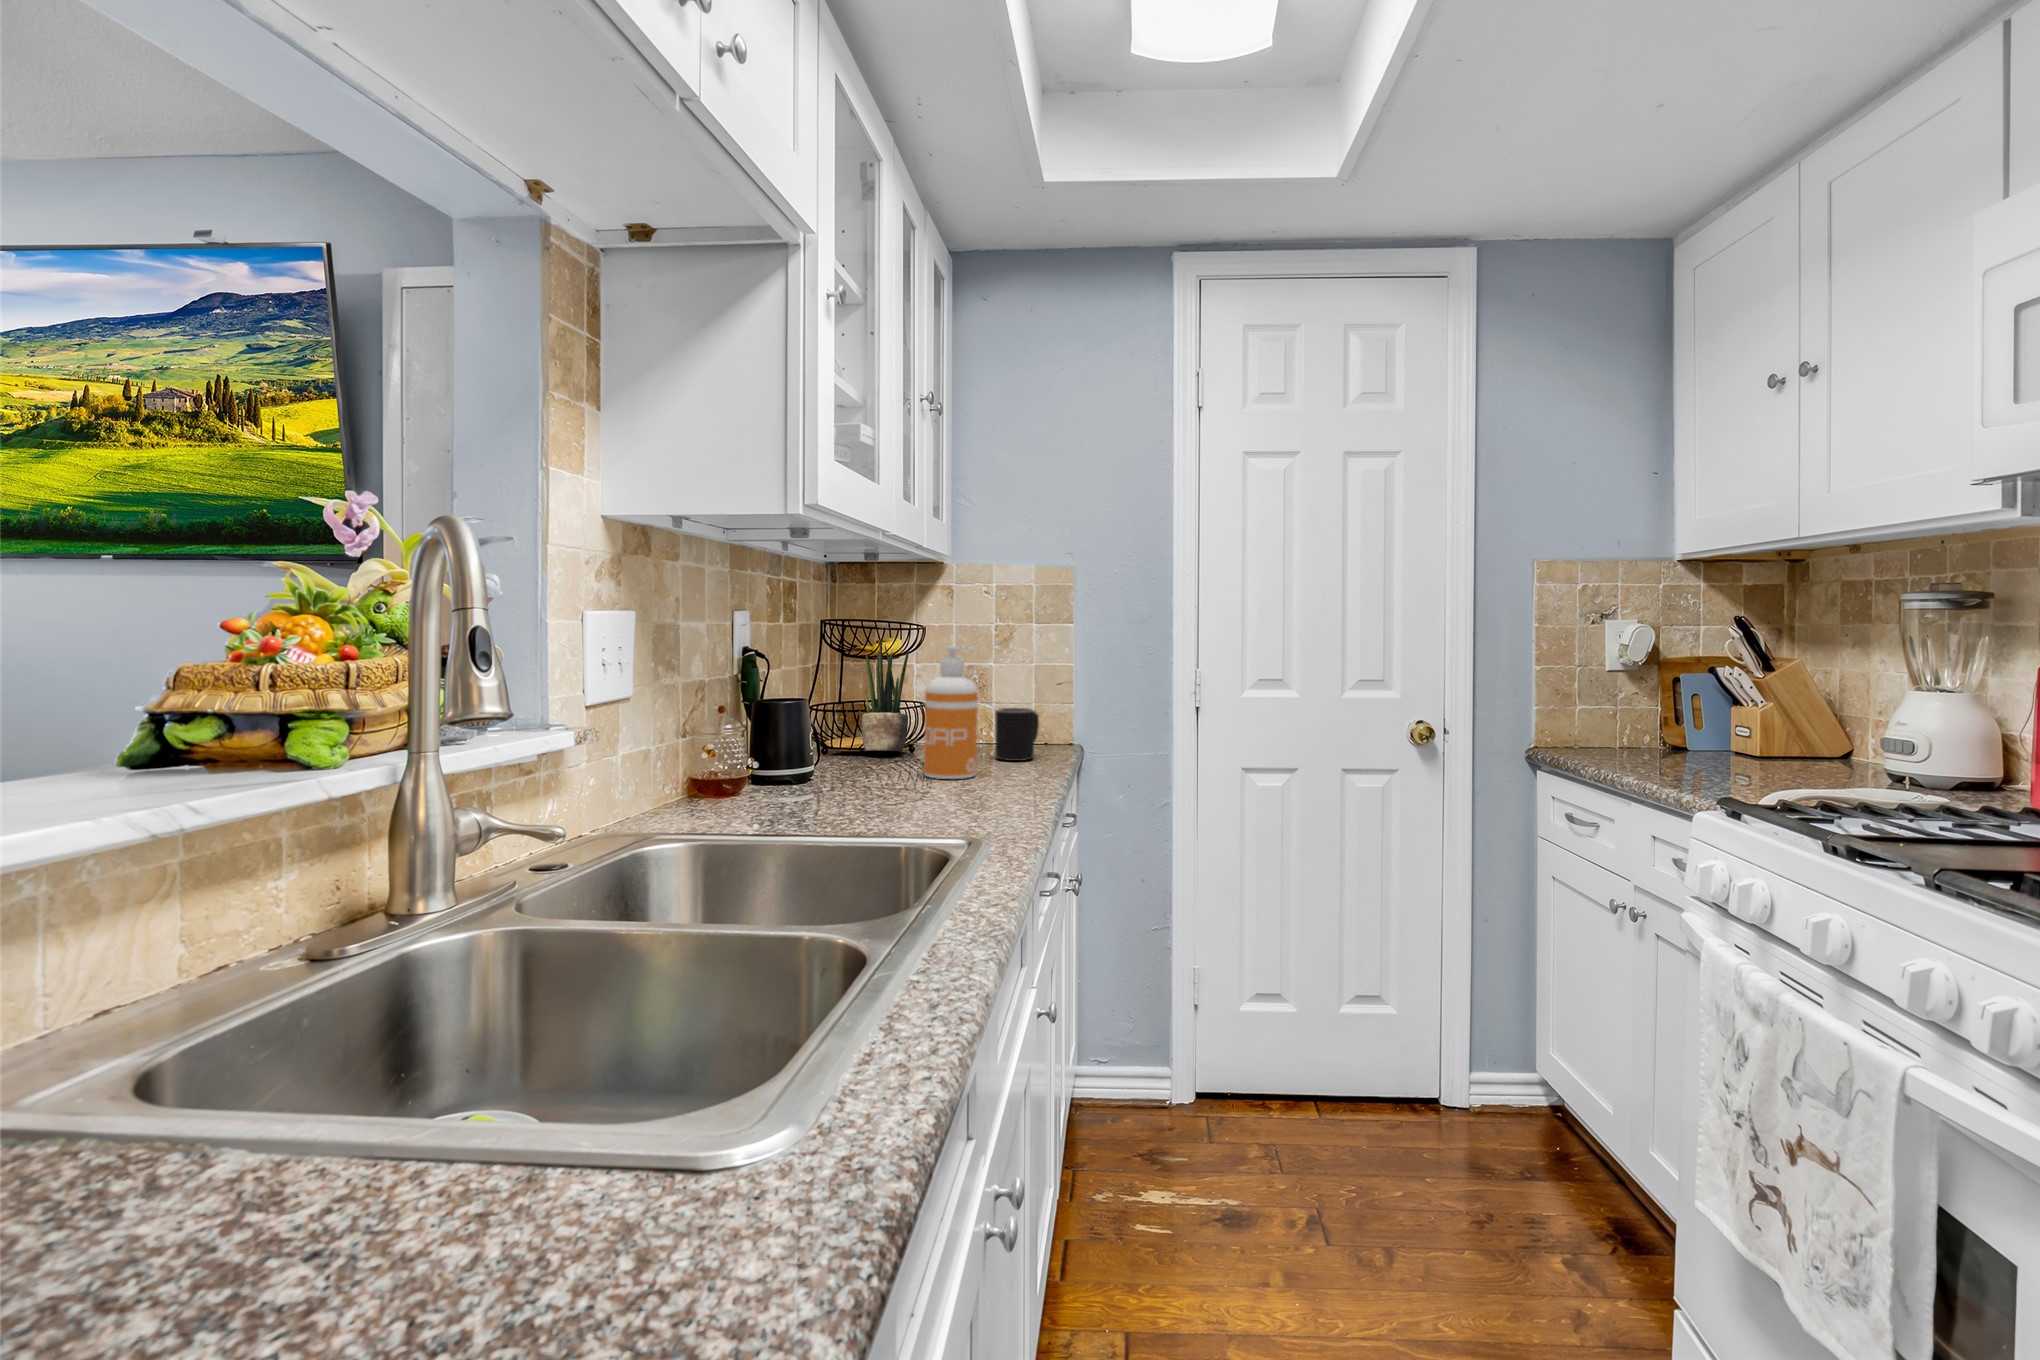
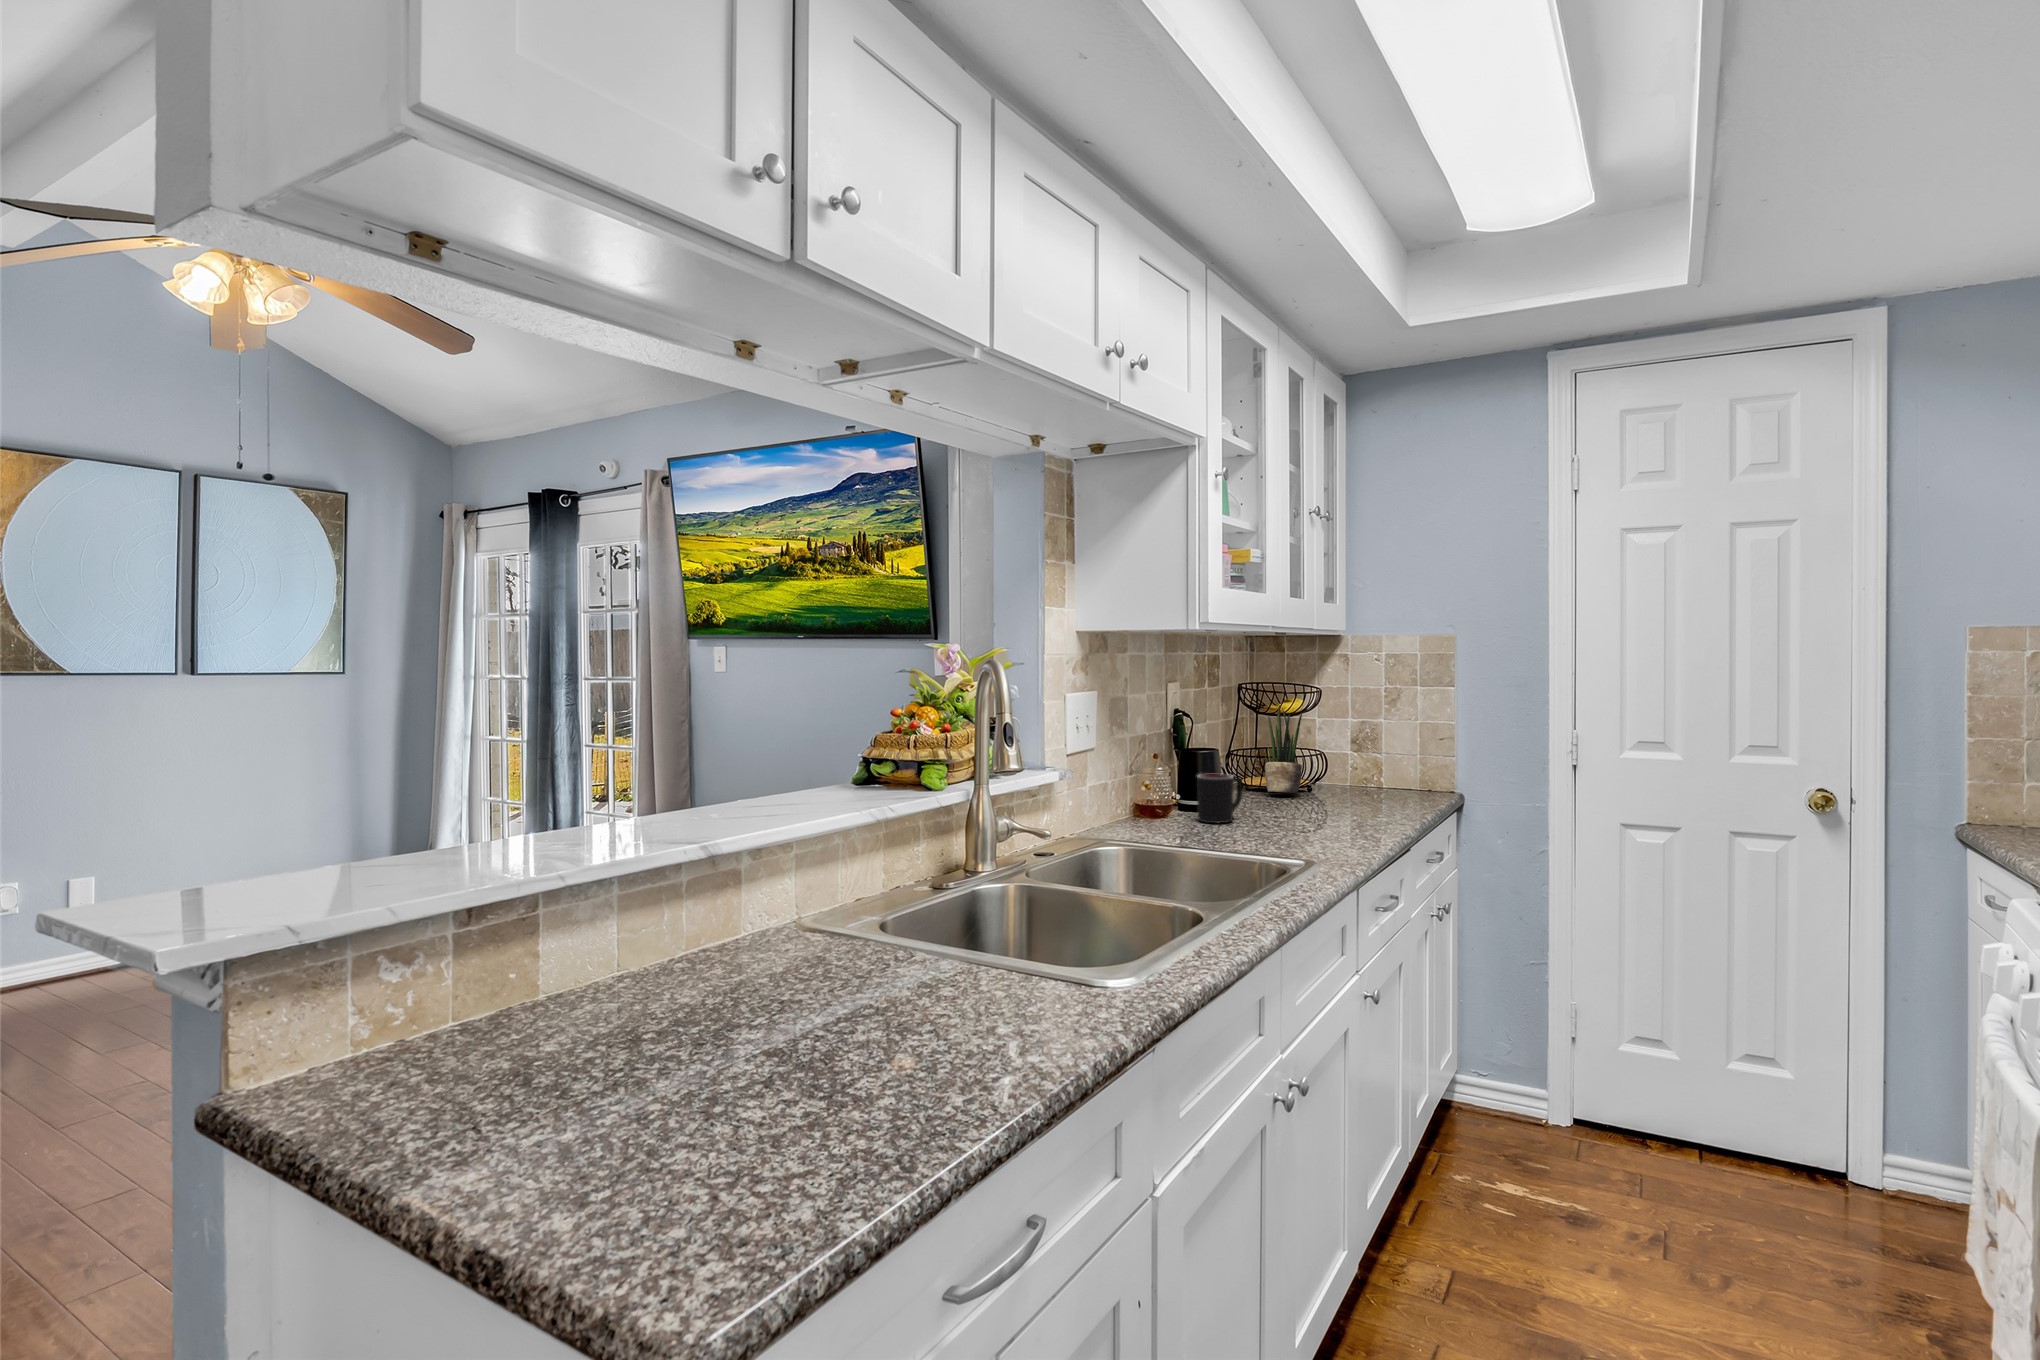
soap dispenser: present [924,646,978,779] -> none [1306,712,1348,817]
mug: present [995,708,1039,761] -> present [1197,774,1242,823]

